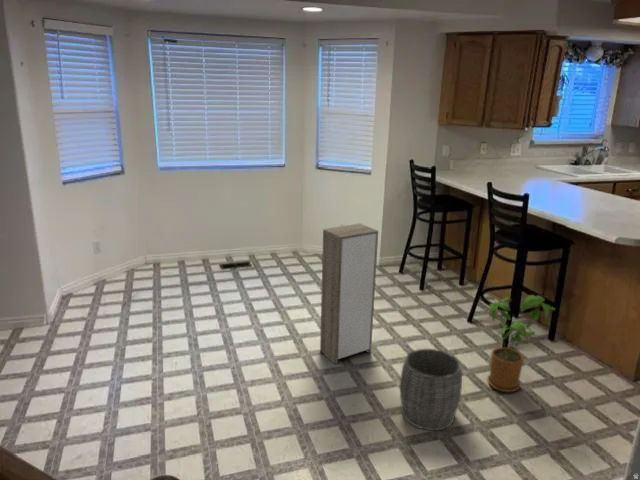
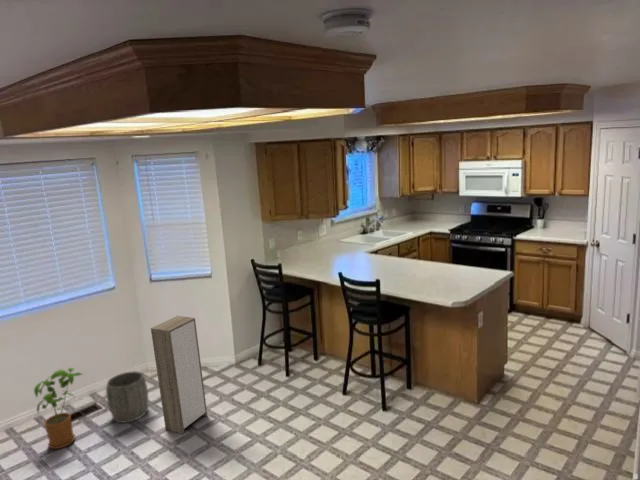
house plant: present [487,295,554,392] -> present [34,368,82,449]
woven basket: present [400,349,462,431] -> present [106,371,148,423]

